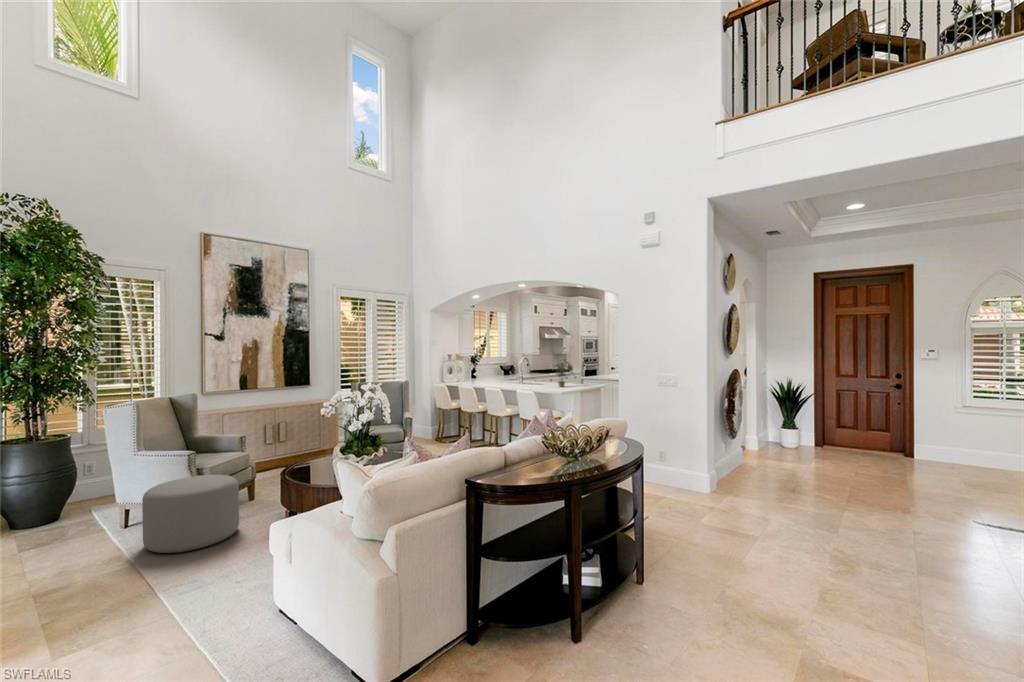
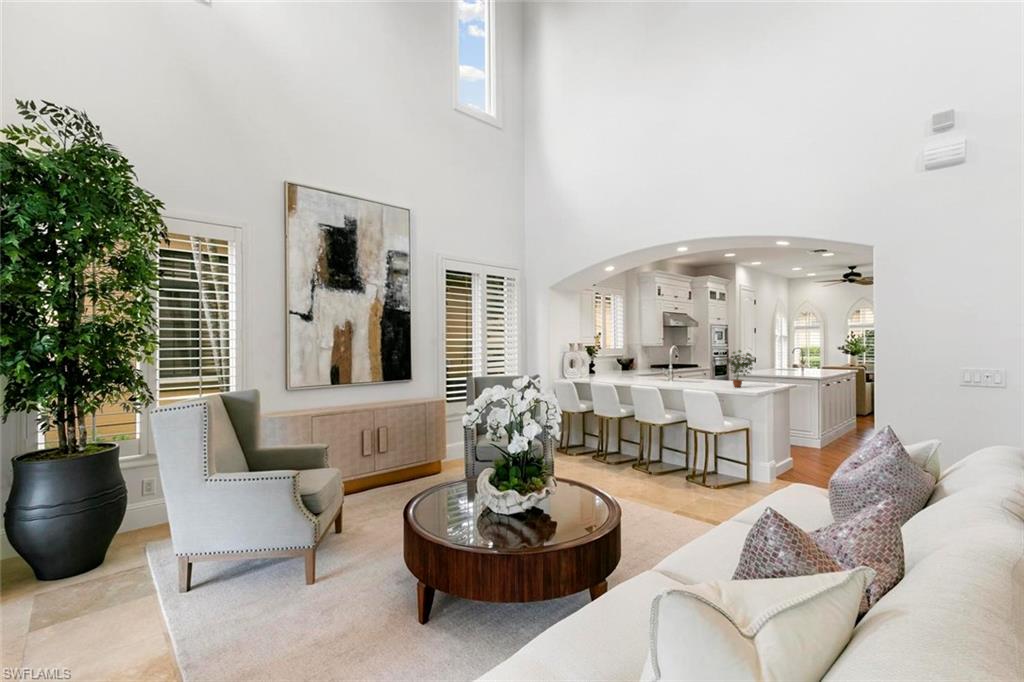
ottoman: present [142,475,239,553] -> none [212,517,354,660]

